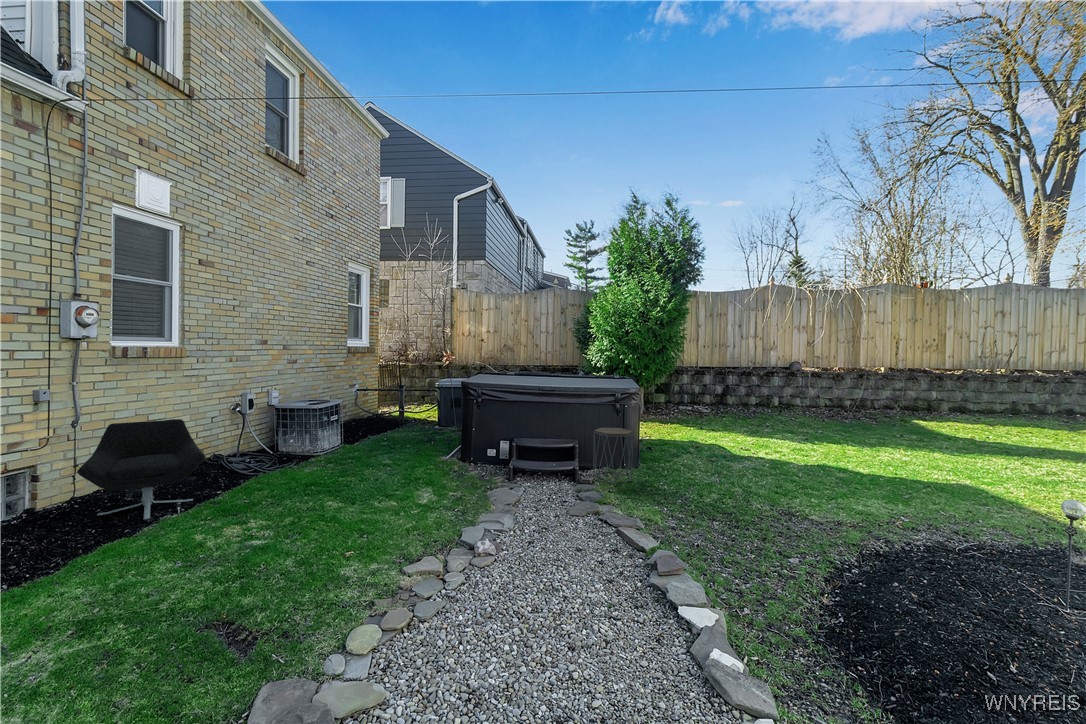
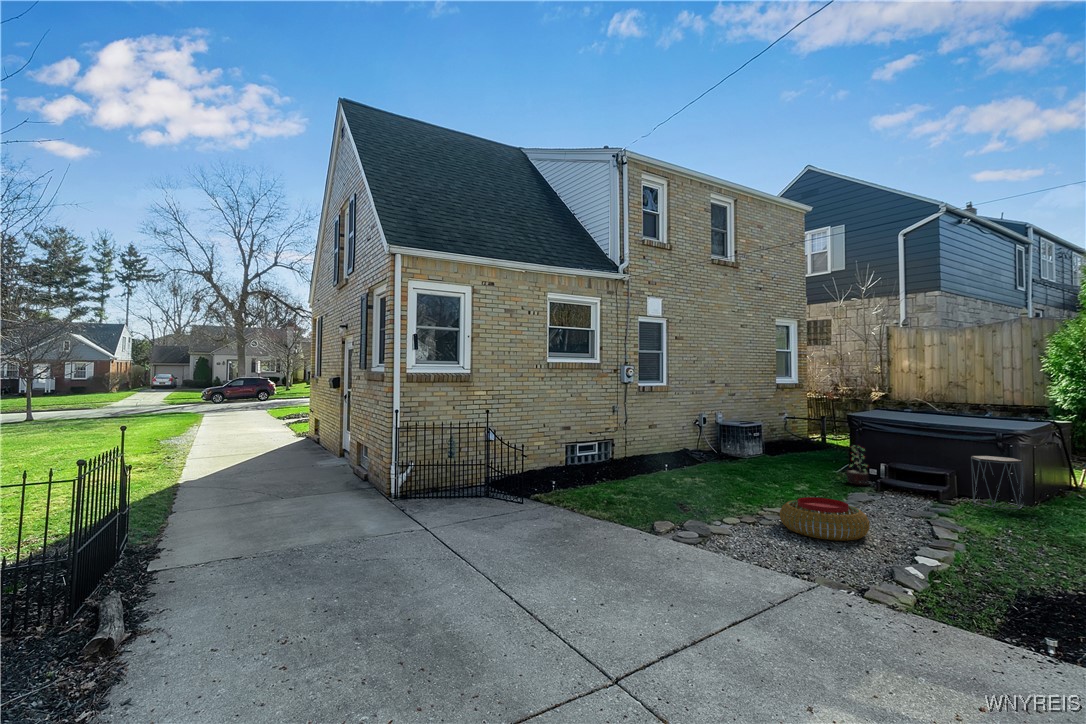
lounge chair: present [77,419,206,519] -> none [628,423,676,467]
decorative plant: none [469,426,496,477] -> present [847,446,869,485]
pouf: none [488,555,630,663] -> present [780,497,870,541]

